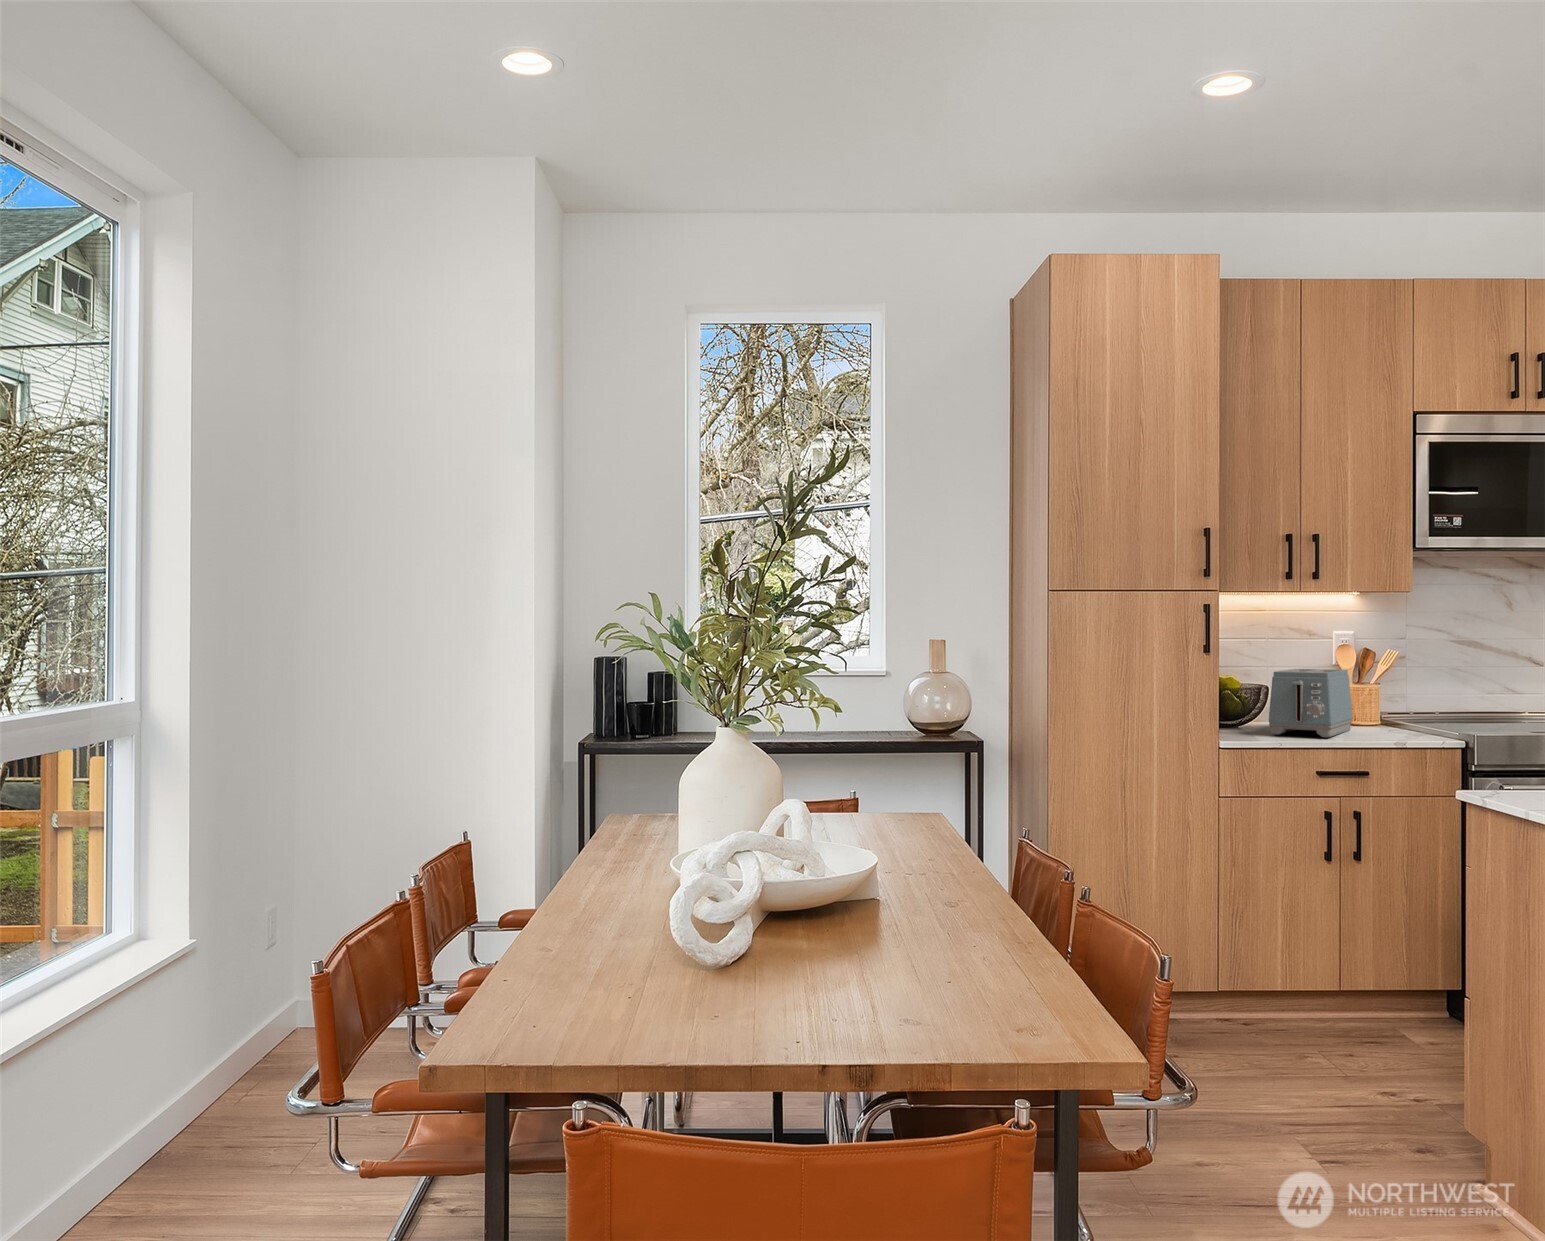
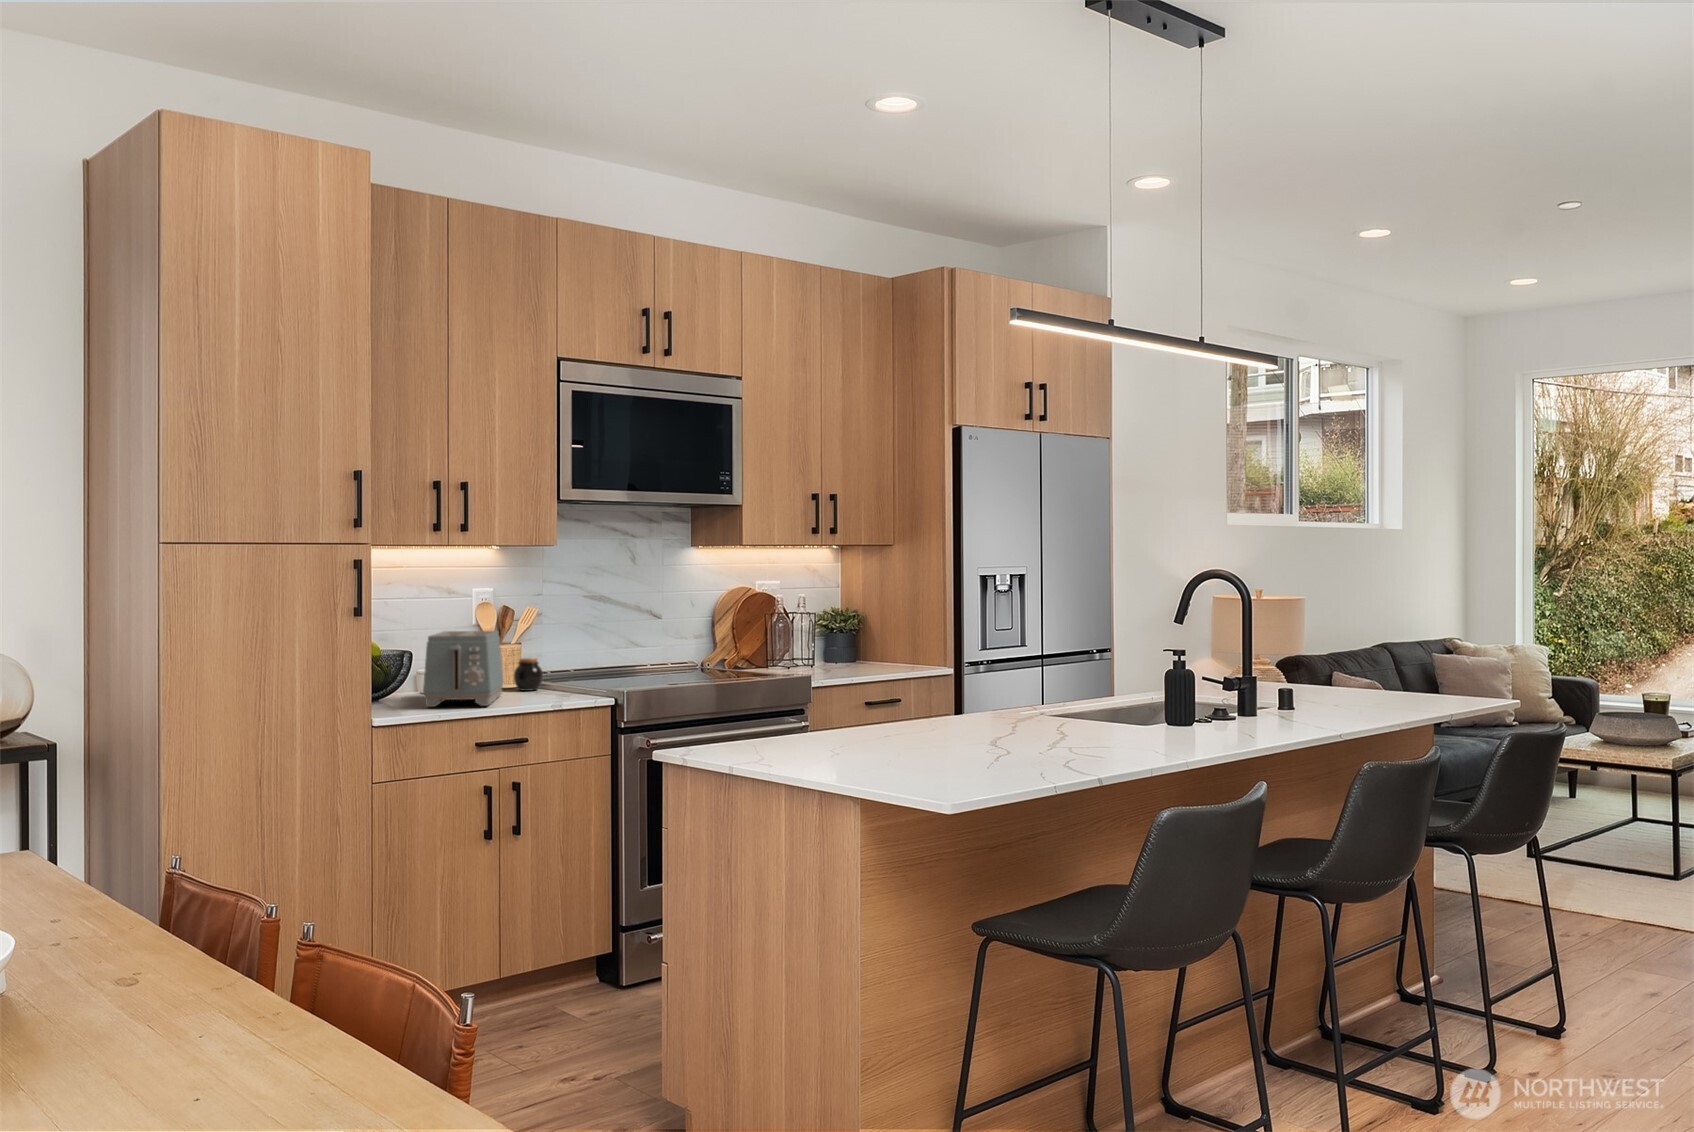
jar: none [1366,697,1396,728] -> present [514,658,543,691]

